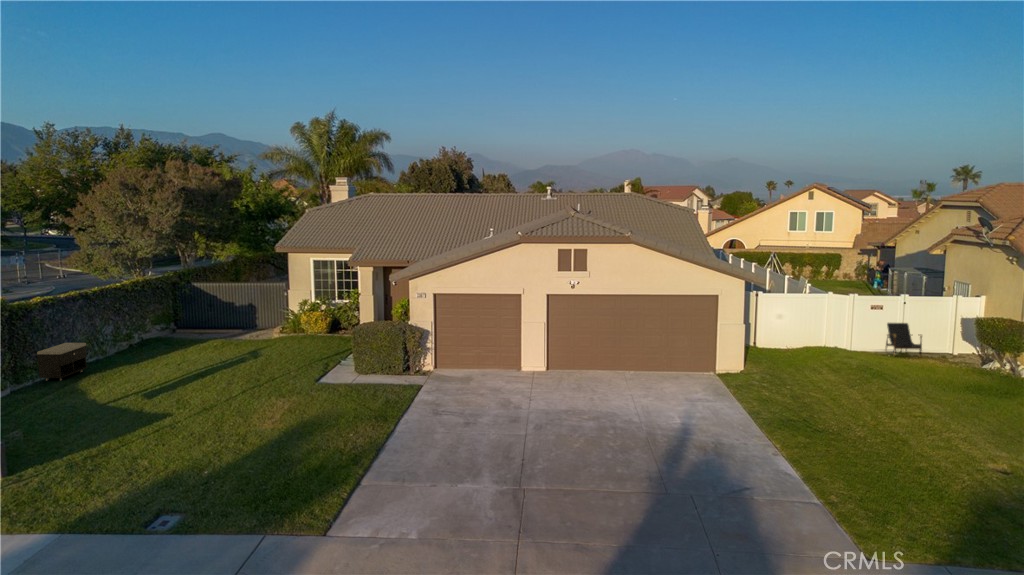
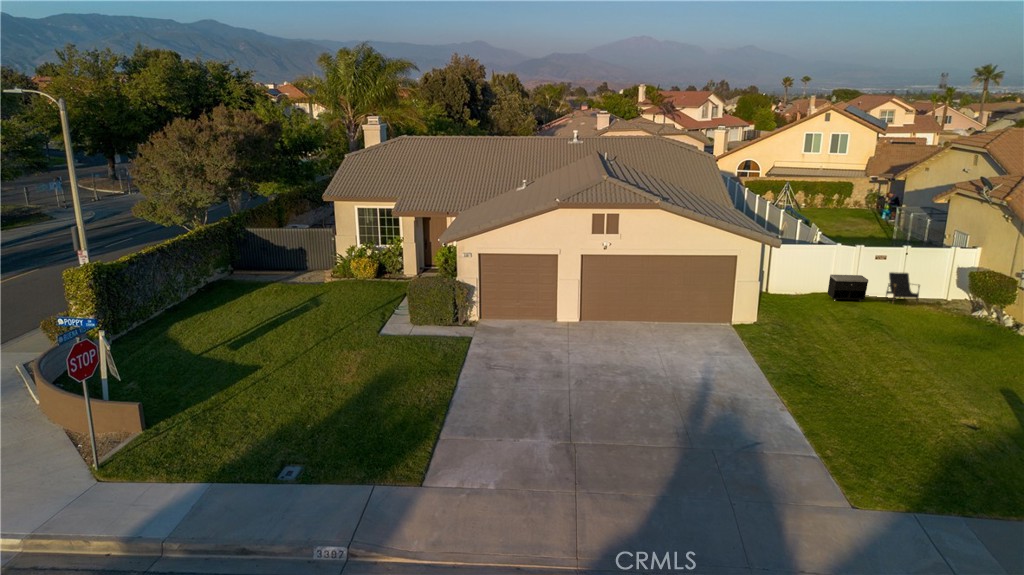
storage bench: present [37,343,87,380] -> present [828,275,868,301]

